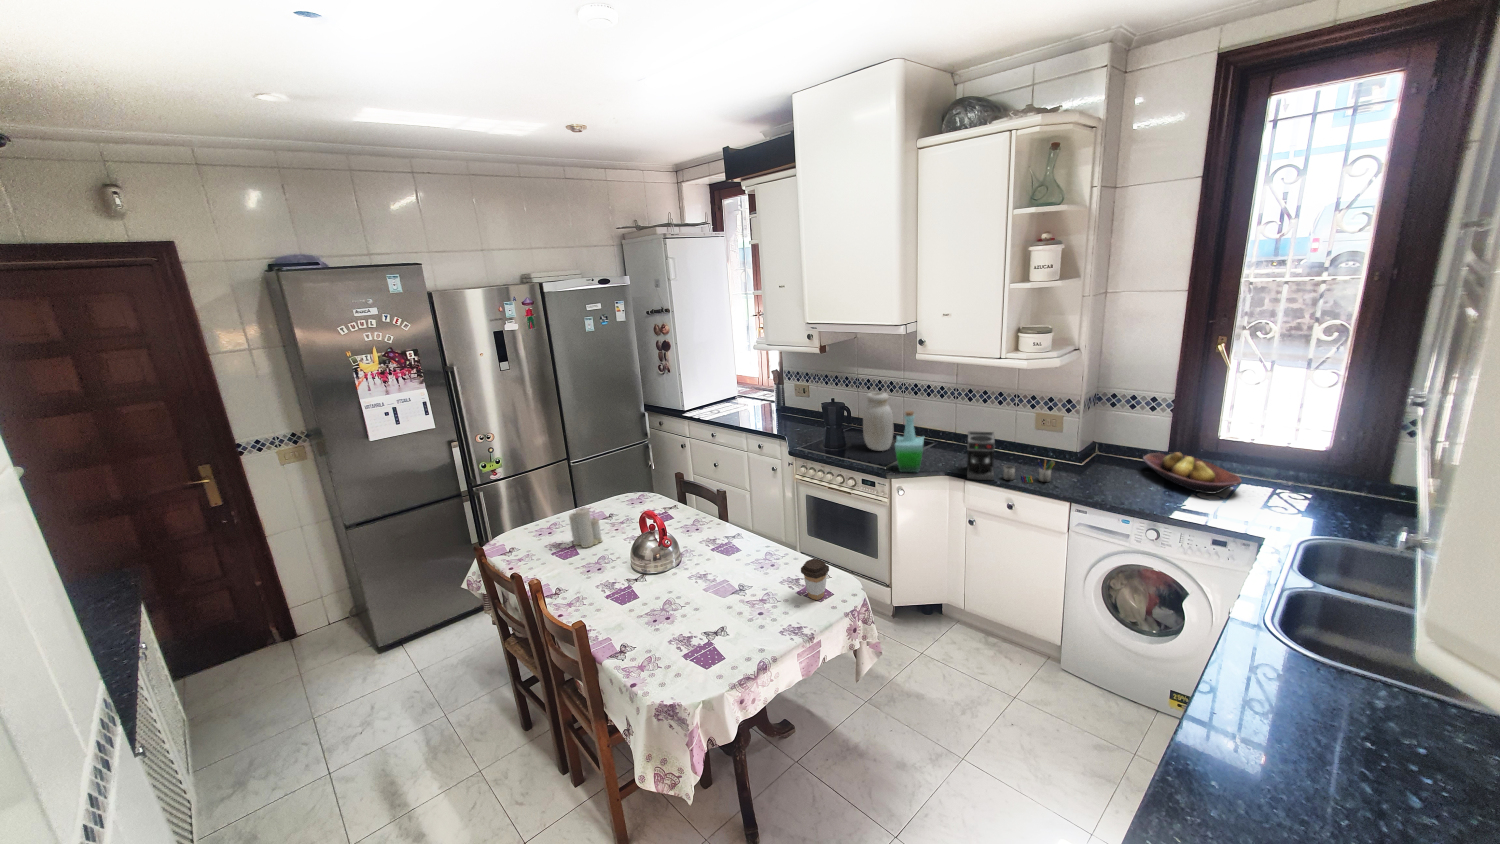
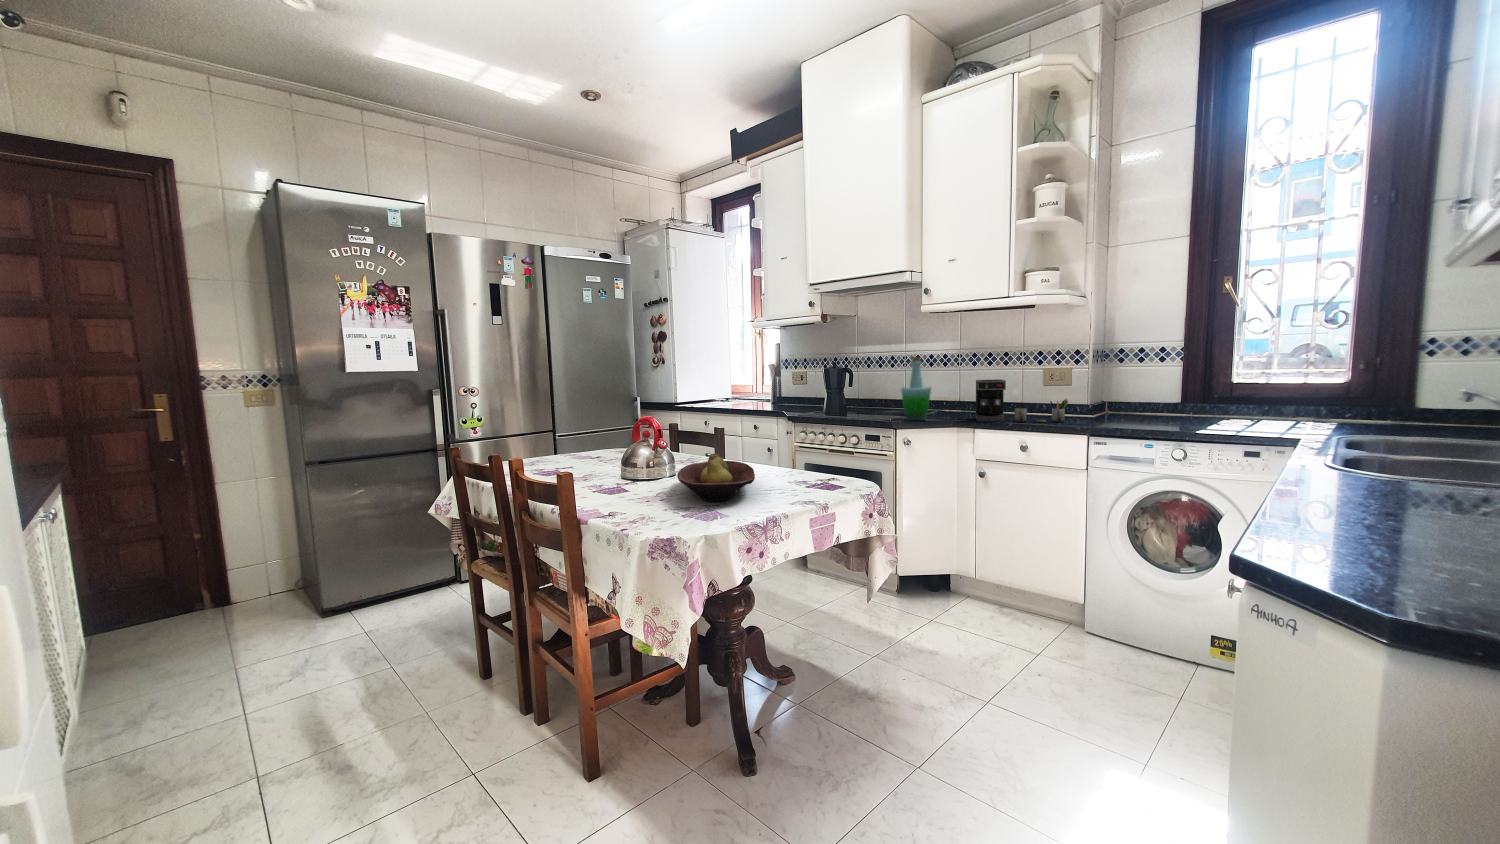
jar: present [863,392,894,451] -> none [865,354,897,414]
fruit bowl: present [1143,452,1242,494] -> present [677,454,755,501]
candle: present [569,507,602,548] -> none [556,419,590,466]
coffee cup: present [801,559,829,600] -> none [811,445,842,487]

